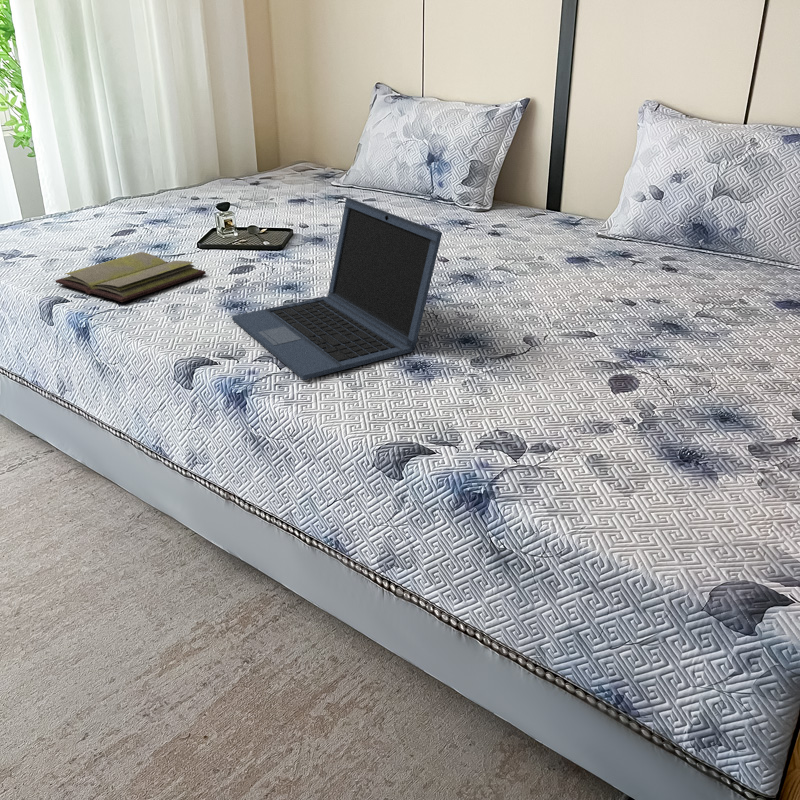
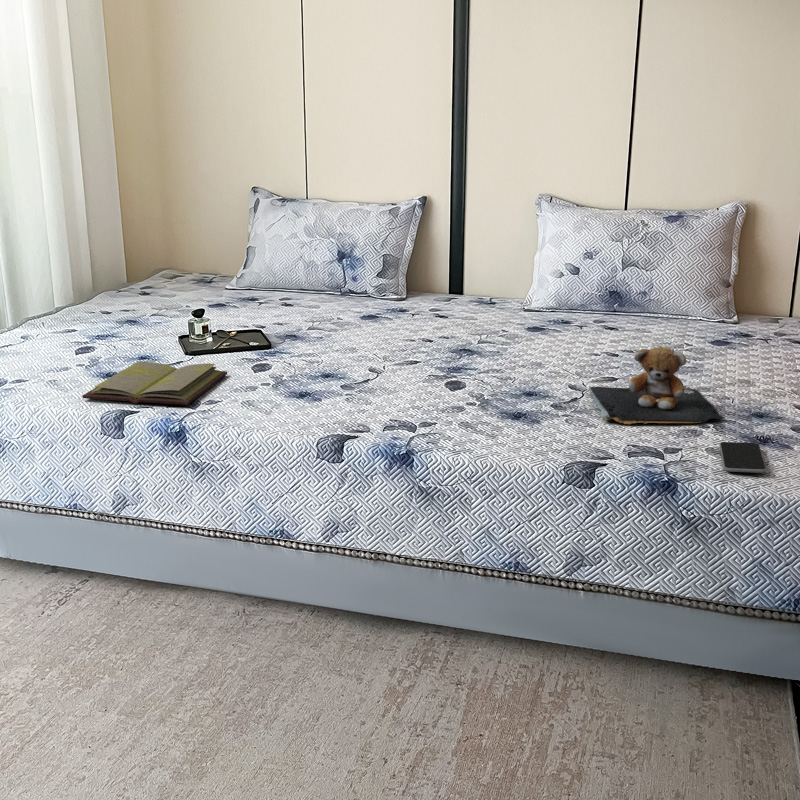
laptop: present [232,198,442,380] -> none [316,287,521,436]
teddy bear: none [500,306,676,415] -> present [589,347,724,424]
smartphone: none [564,452,657,514] -> present [720,442,767,473]

